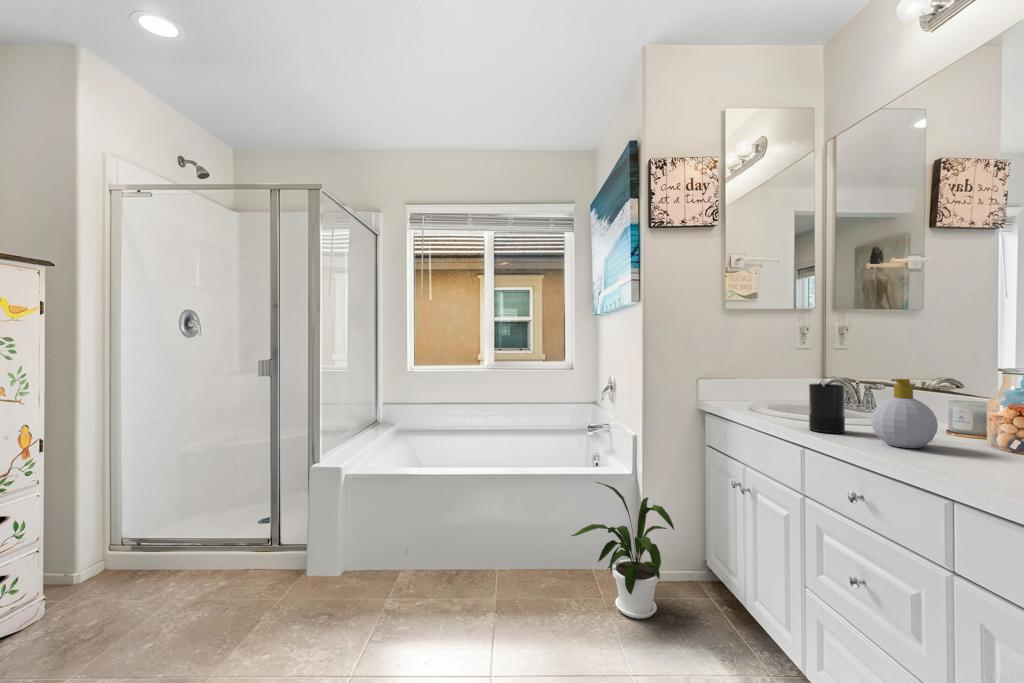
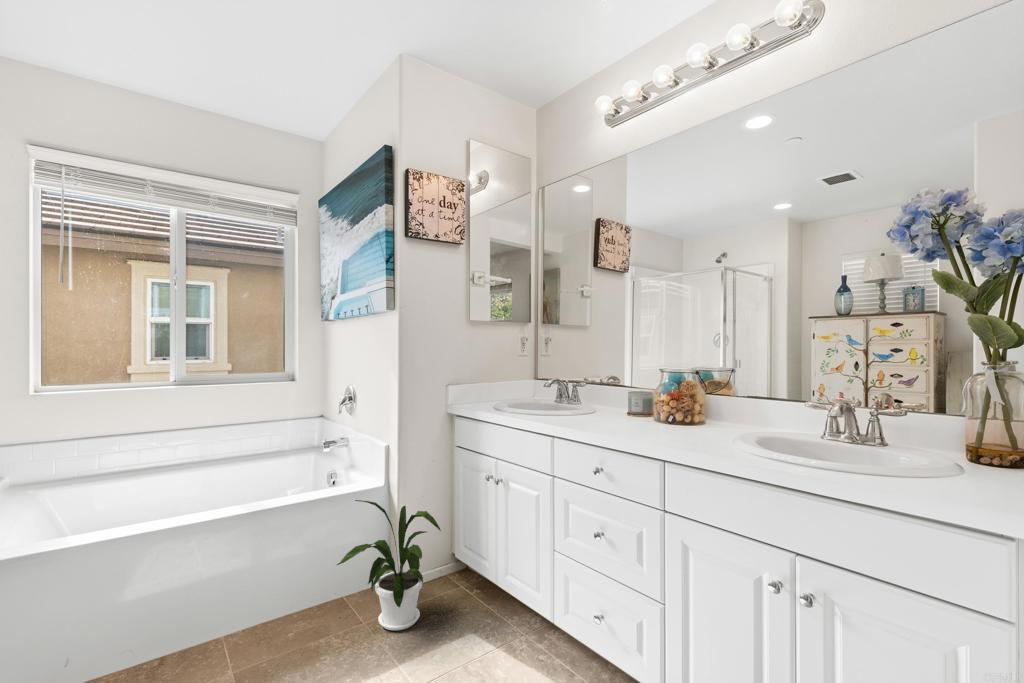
soap bottle: present [871,379,938,448] -> none [601,379,639,429]
candle: present [809,380,845,433] -> none [555,381,578,424]

